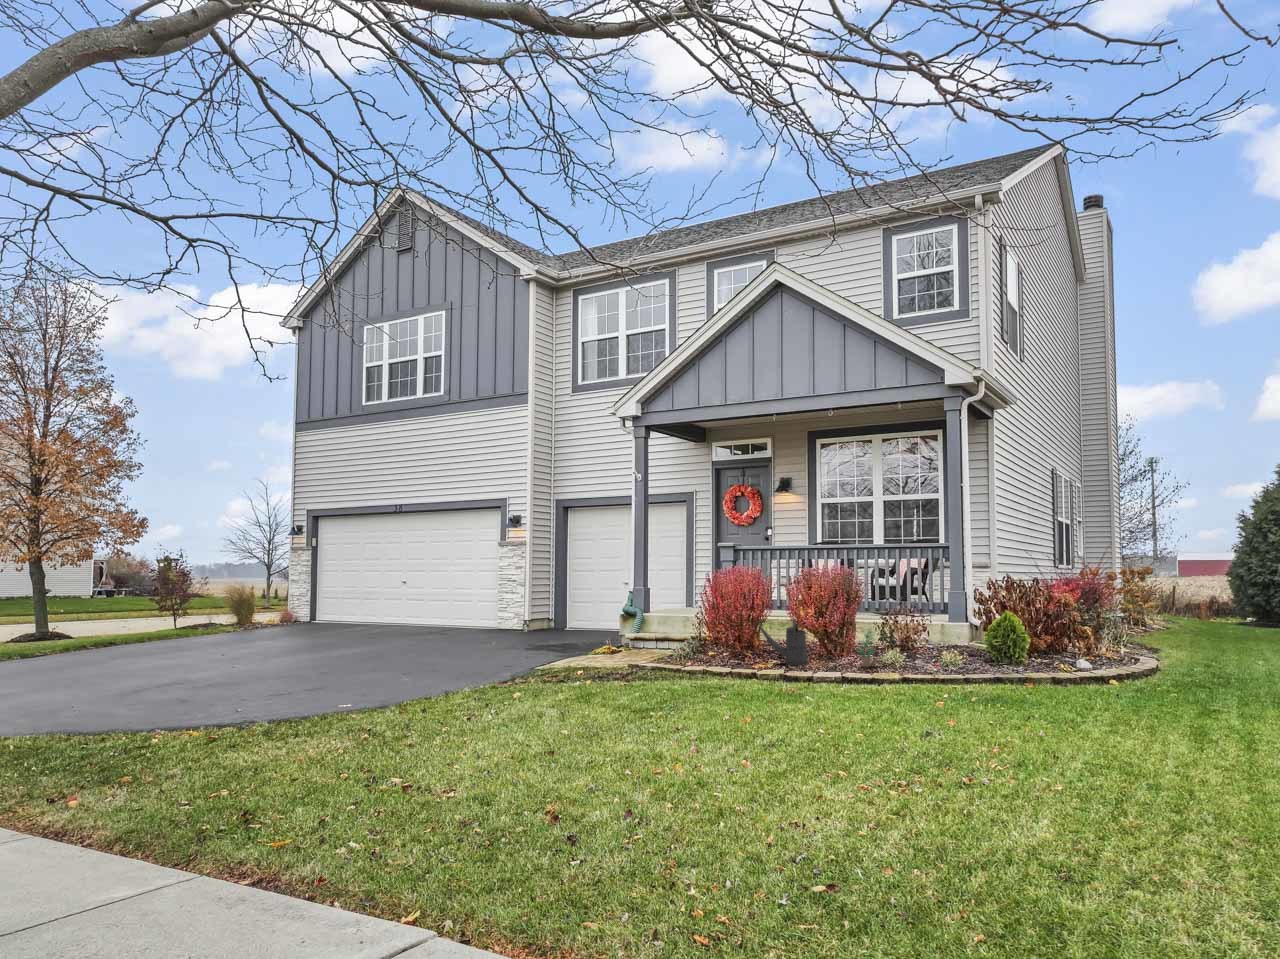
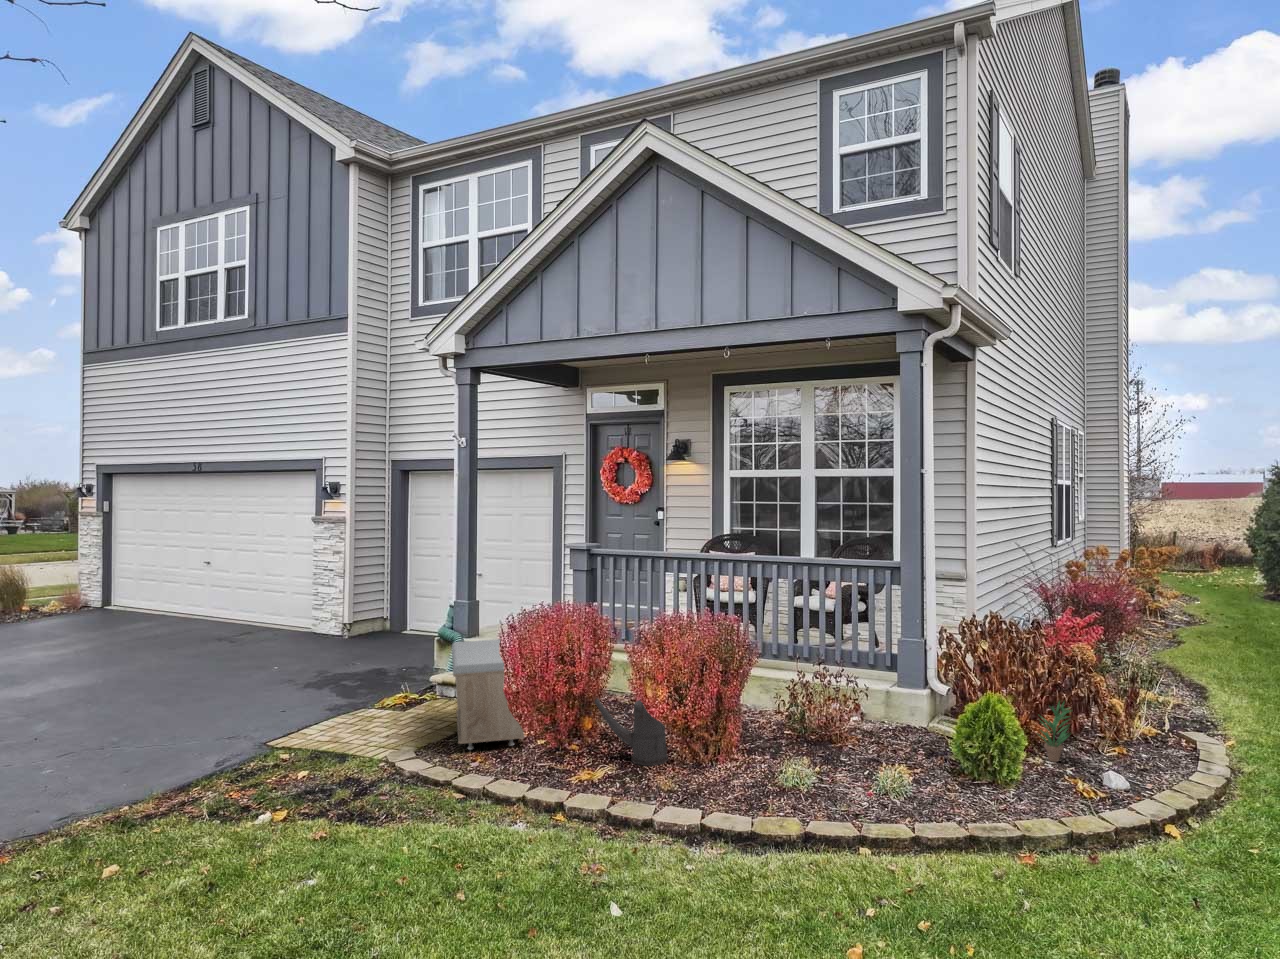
storage bench: none [653,601,712,663] -> present [452,639,524,750]
potted plant: present [858,631,874,667] -> present [1040,703,1071,762]

